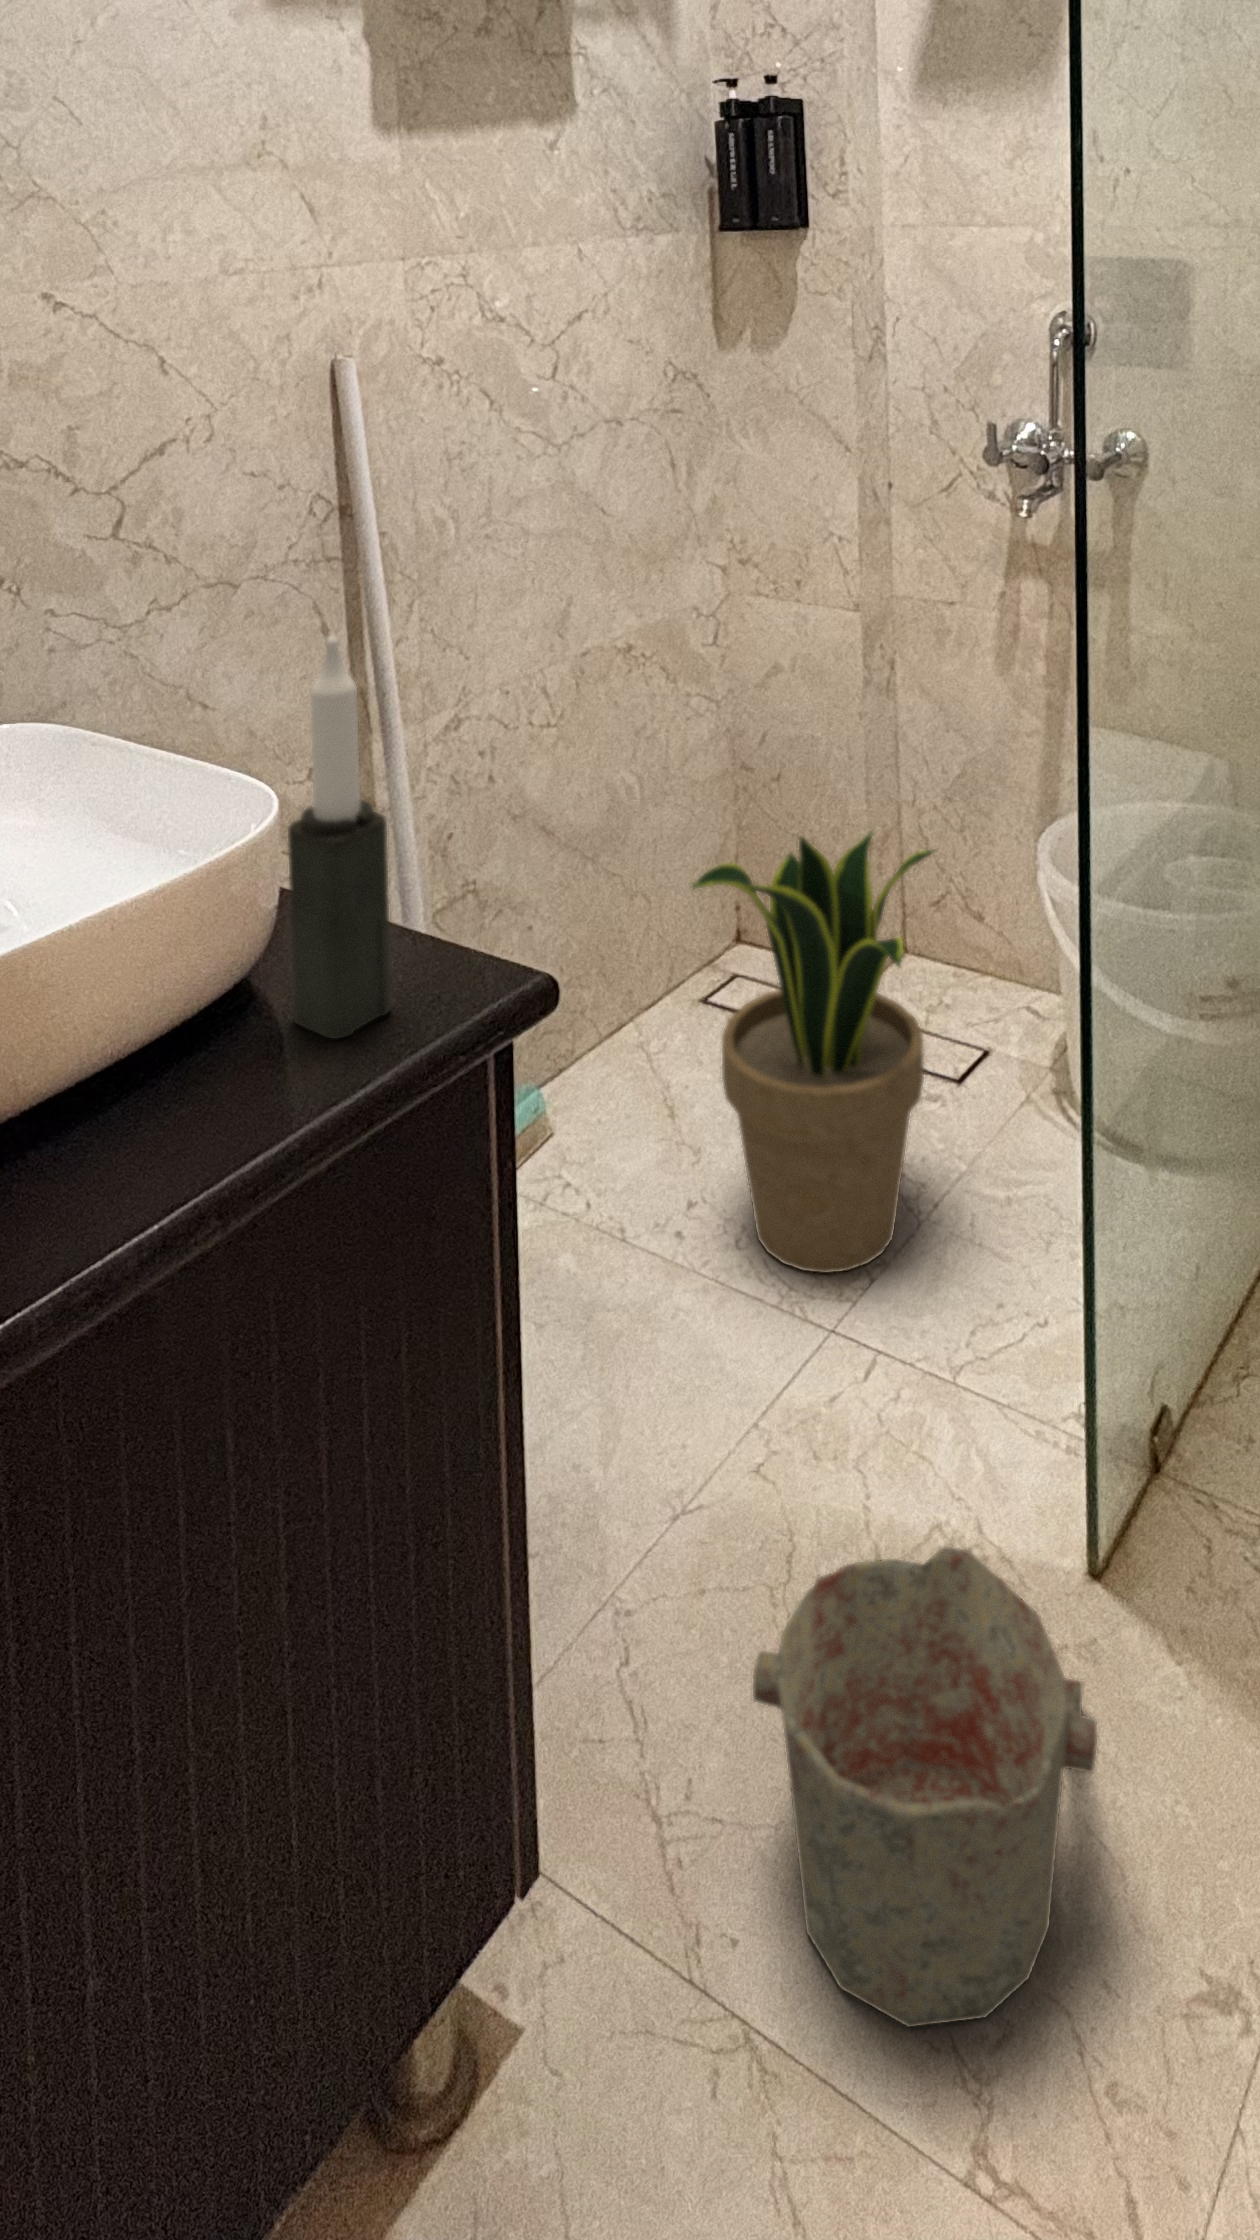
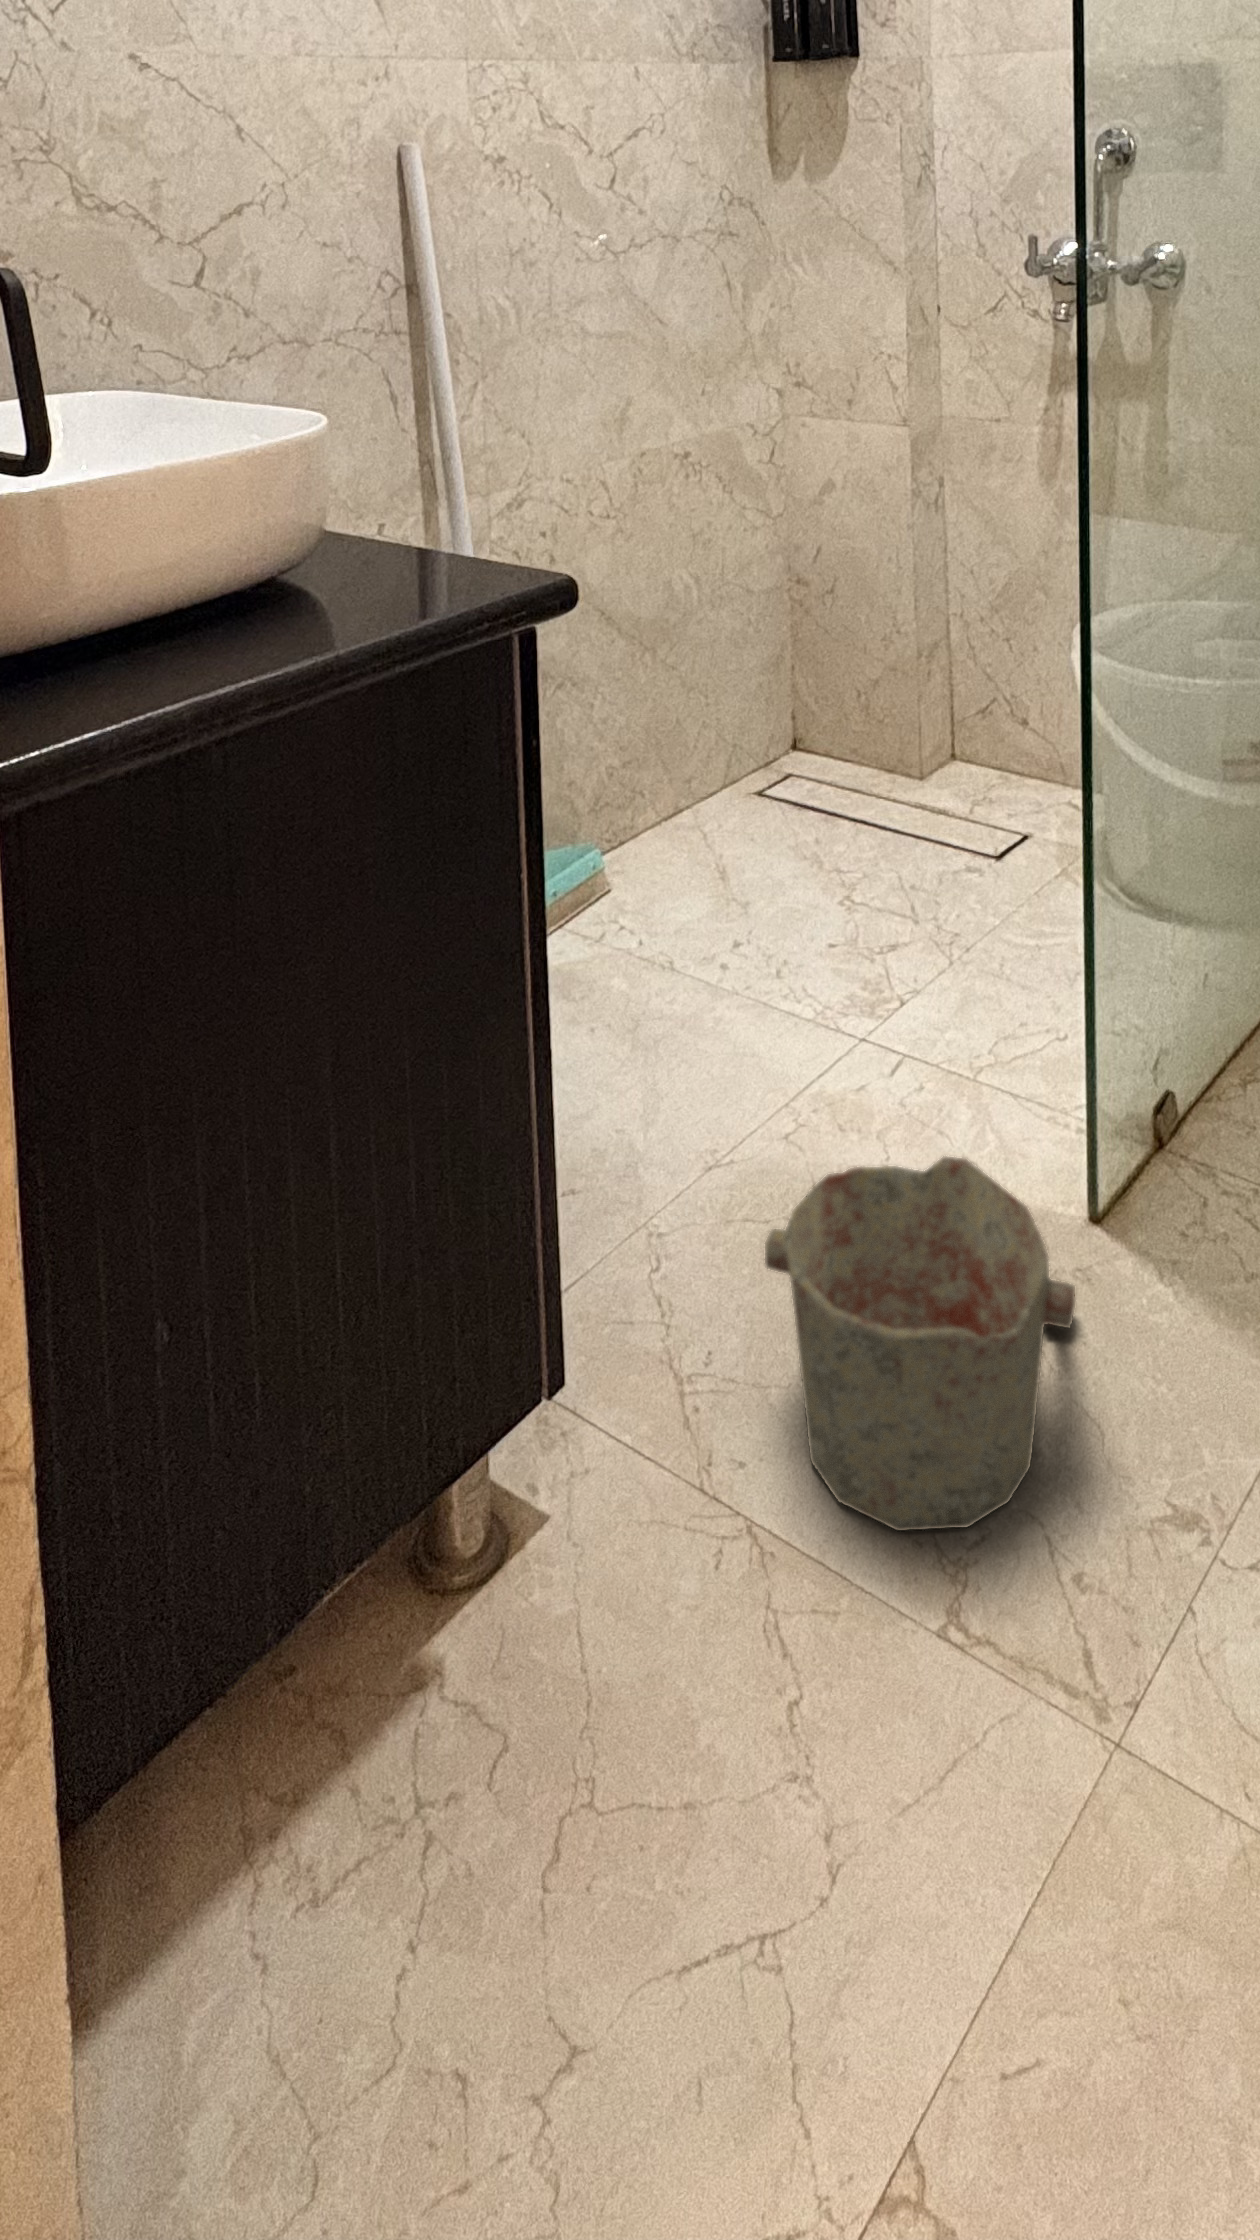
candle: present [288,636,391,1039] -> none [336,258,429,609]
potted plant: present [692,833,934,1273] -> none [734,591,971,993]

